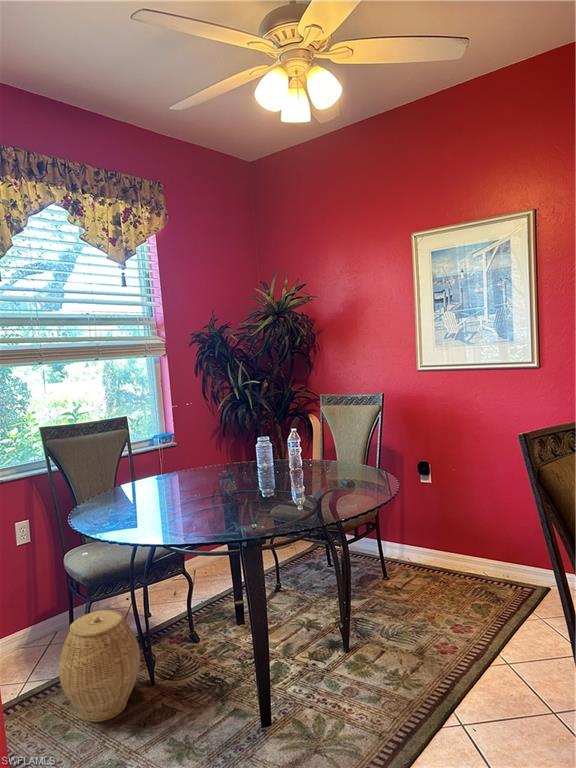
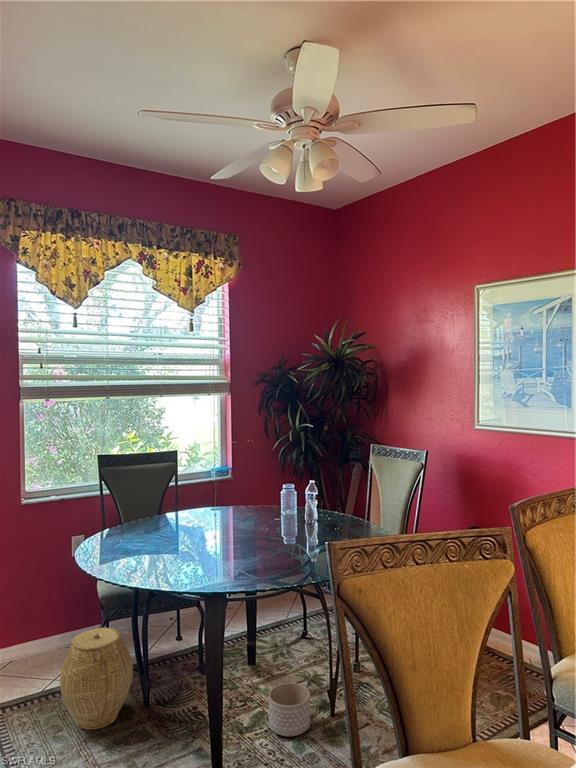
planter: none [289,628,332,679] -> present [269,683,310,736]

